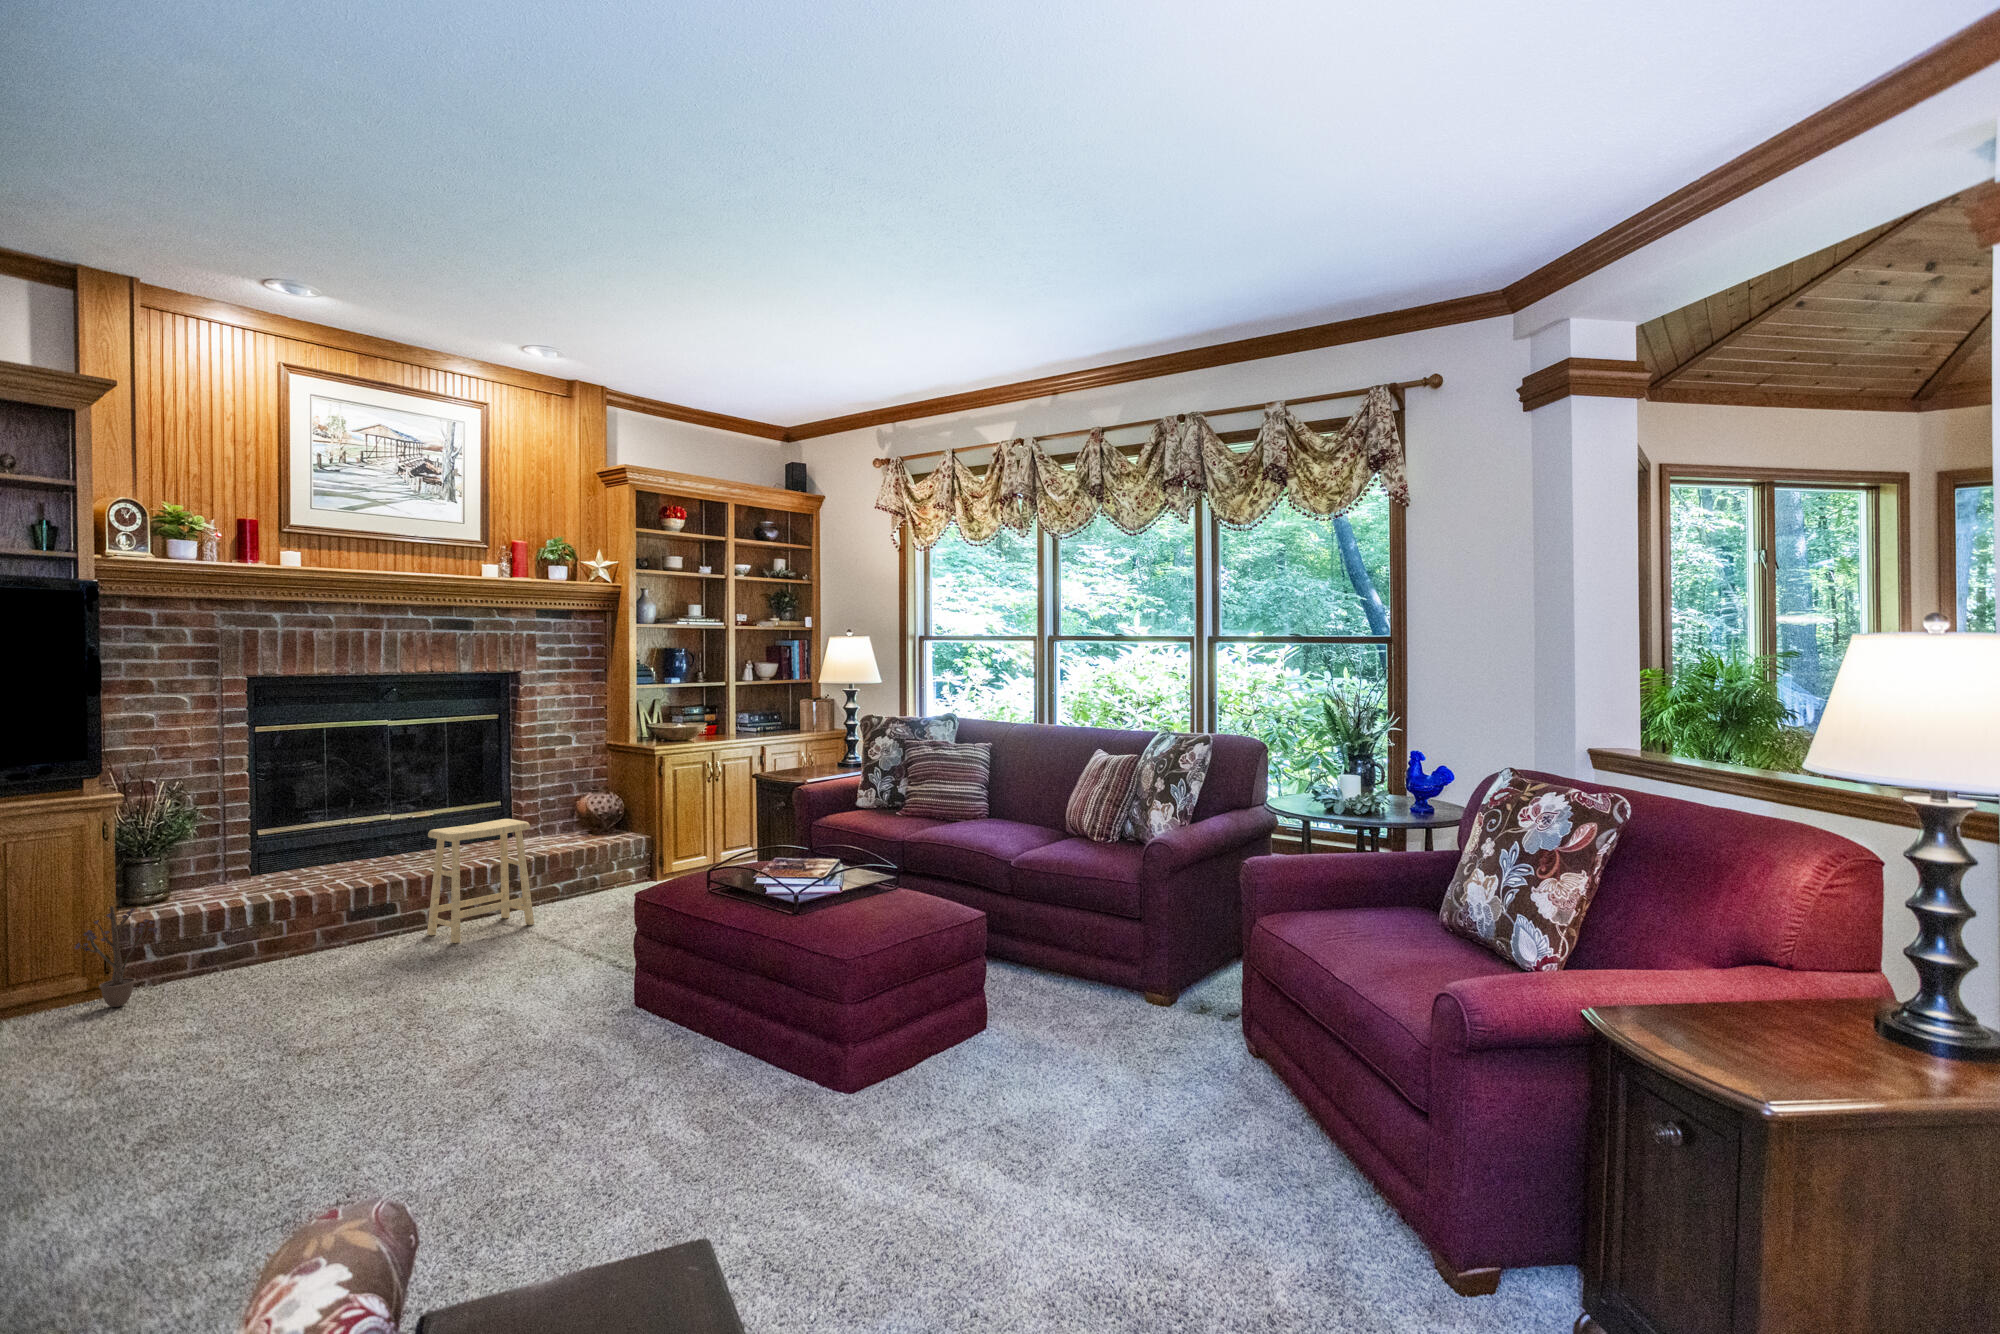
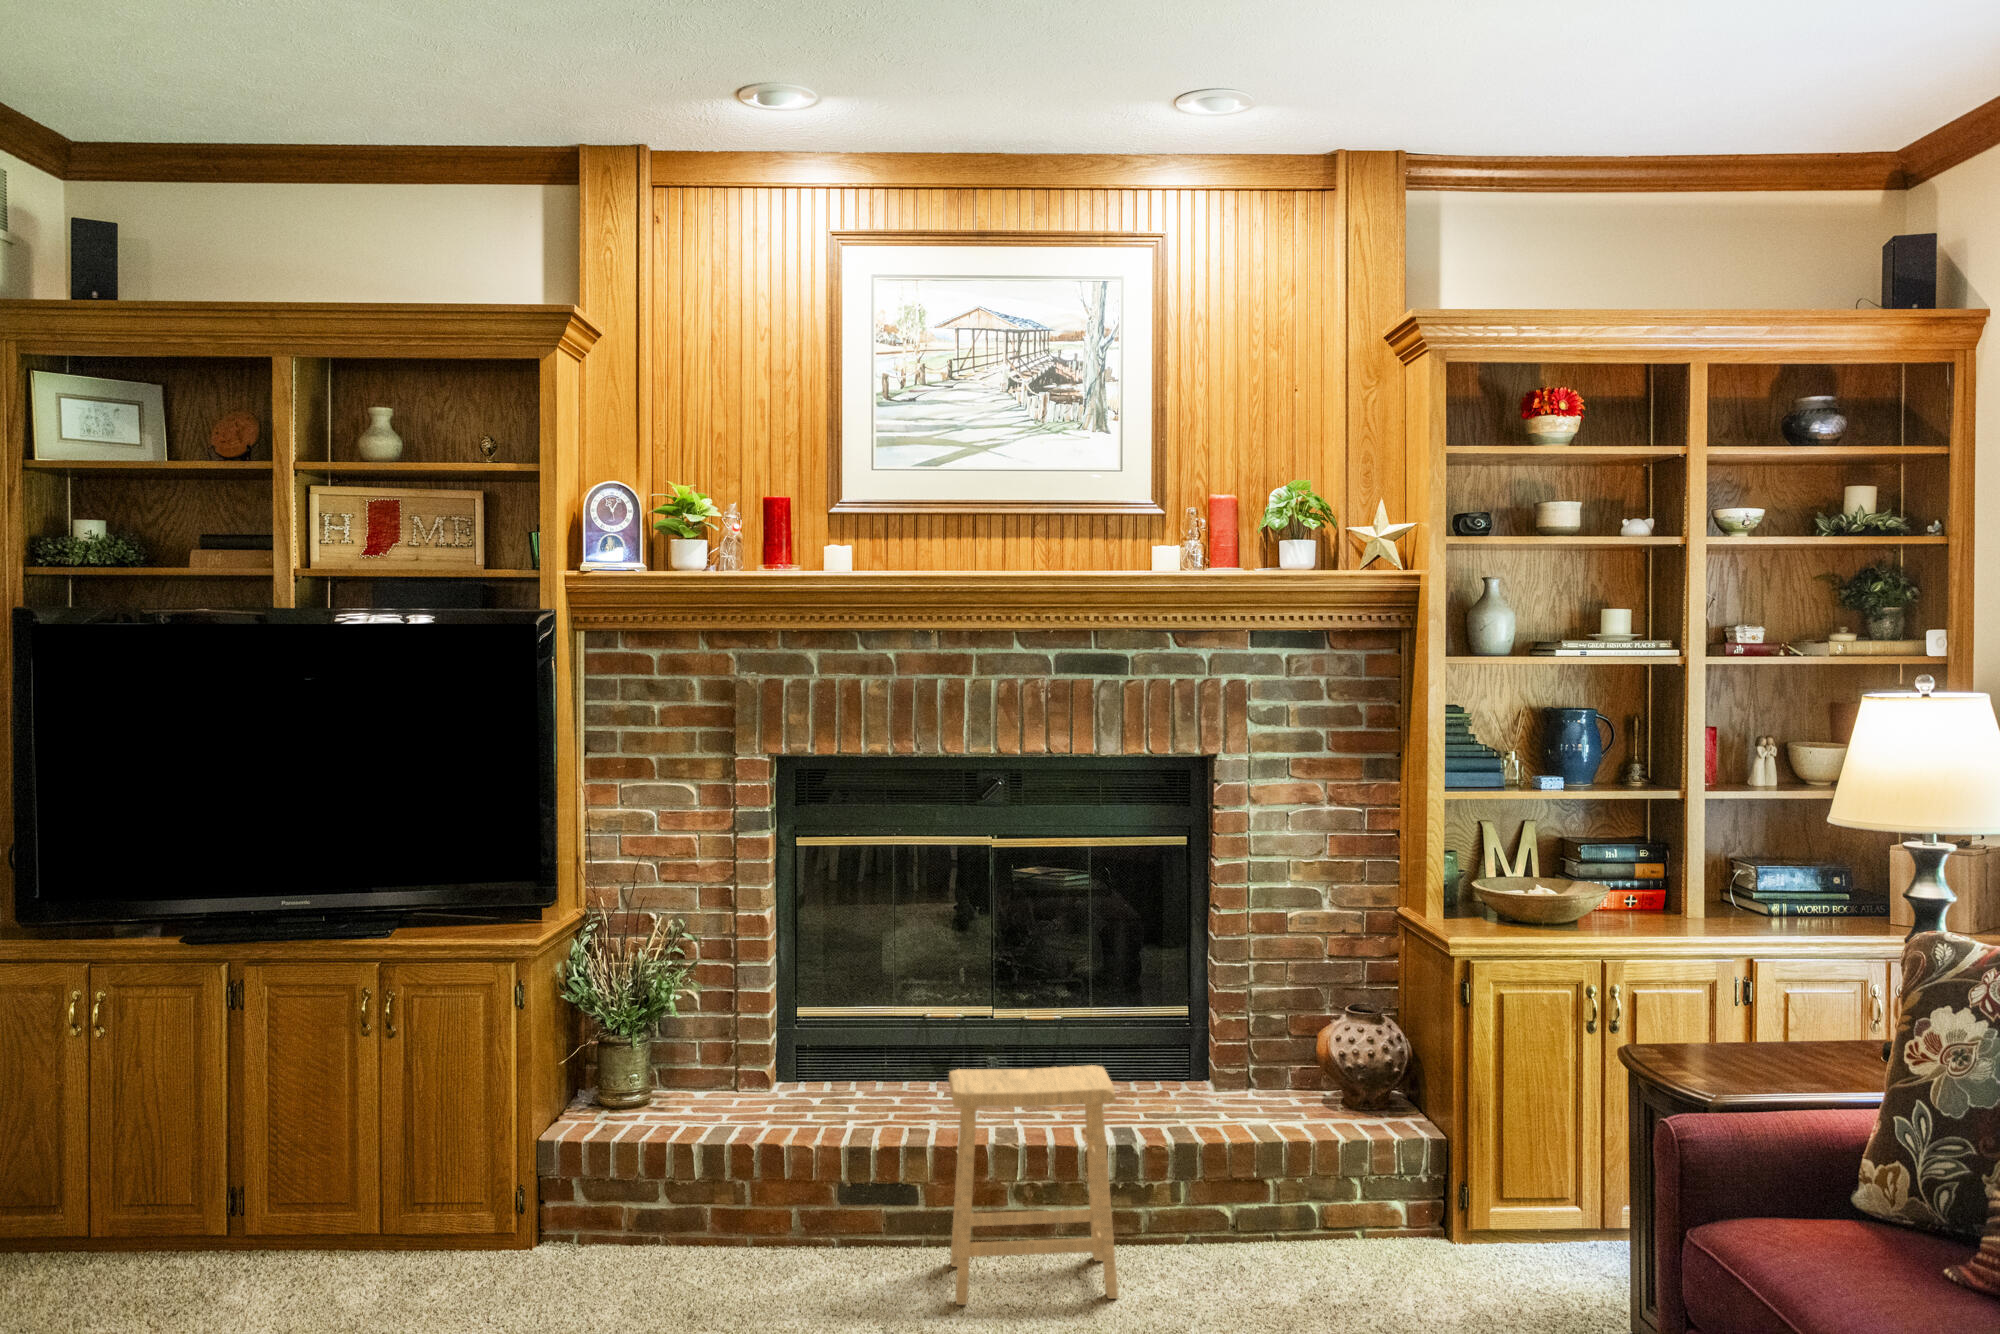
decorative plant: present [58,906,157,1012] -> none [427,1126,539,1282]

